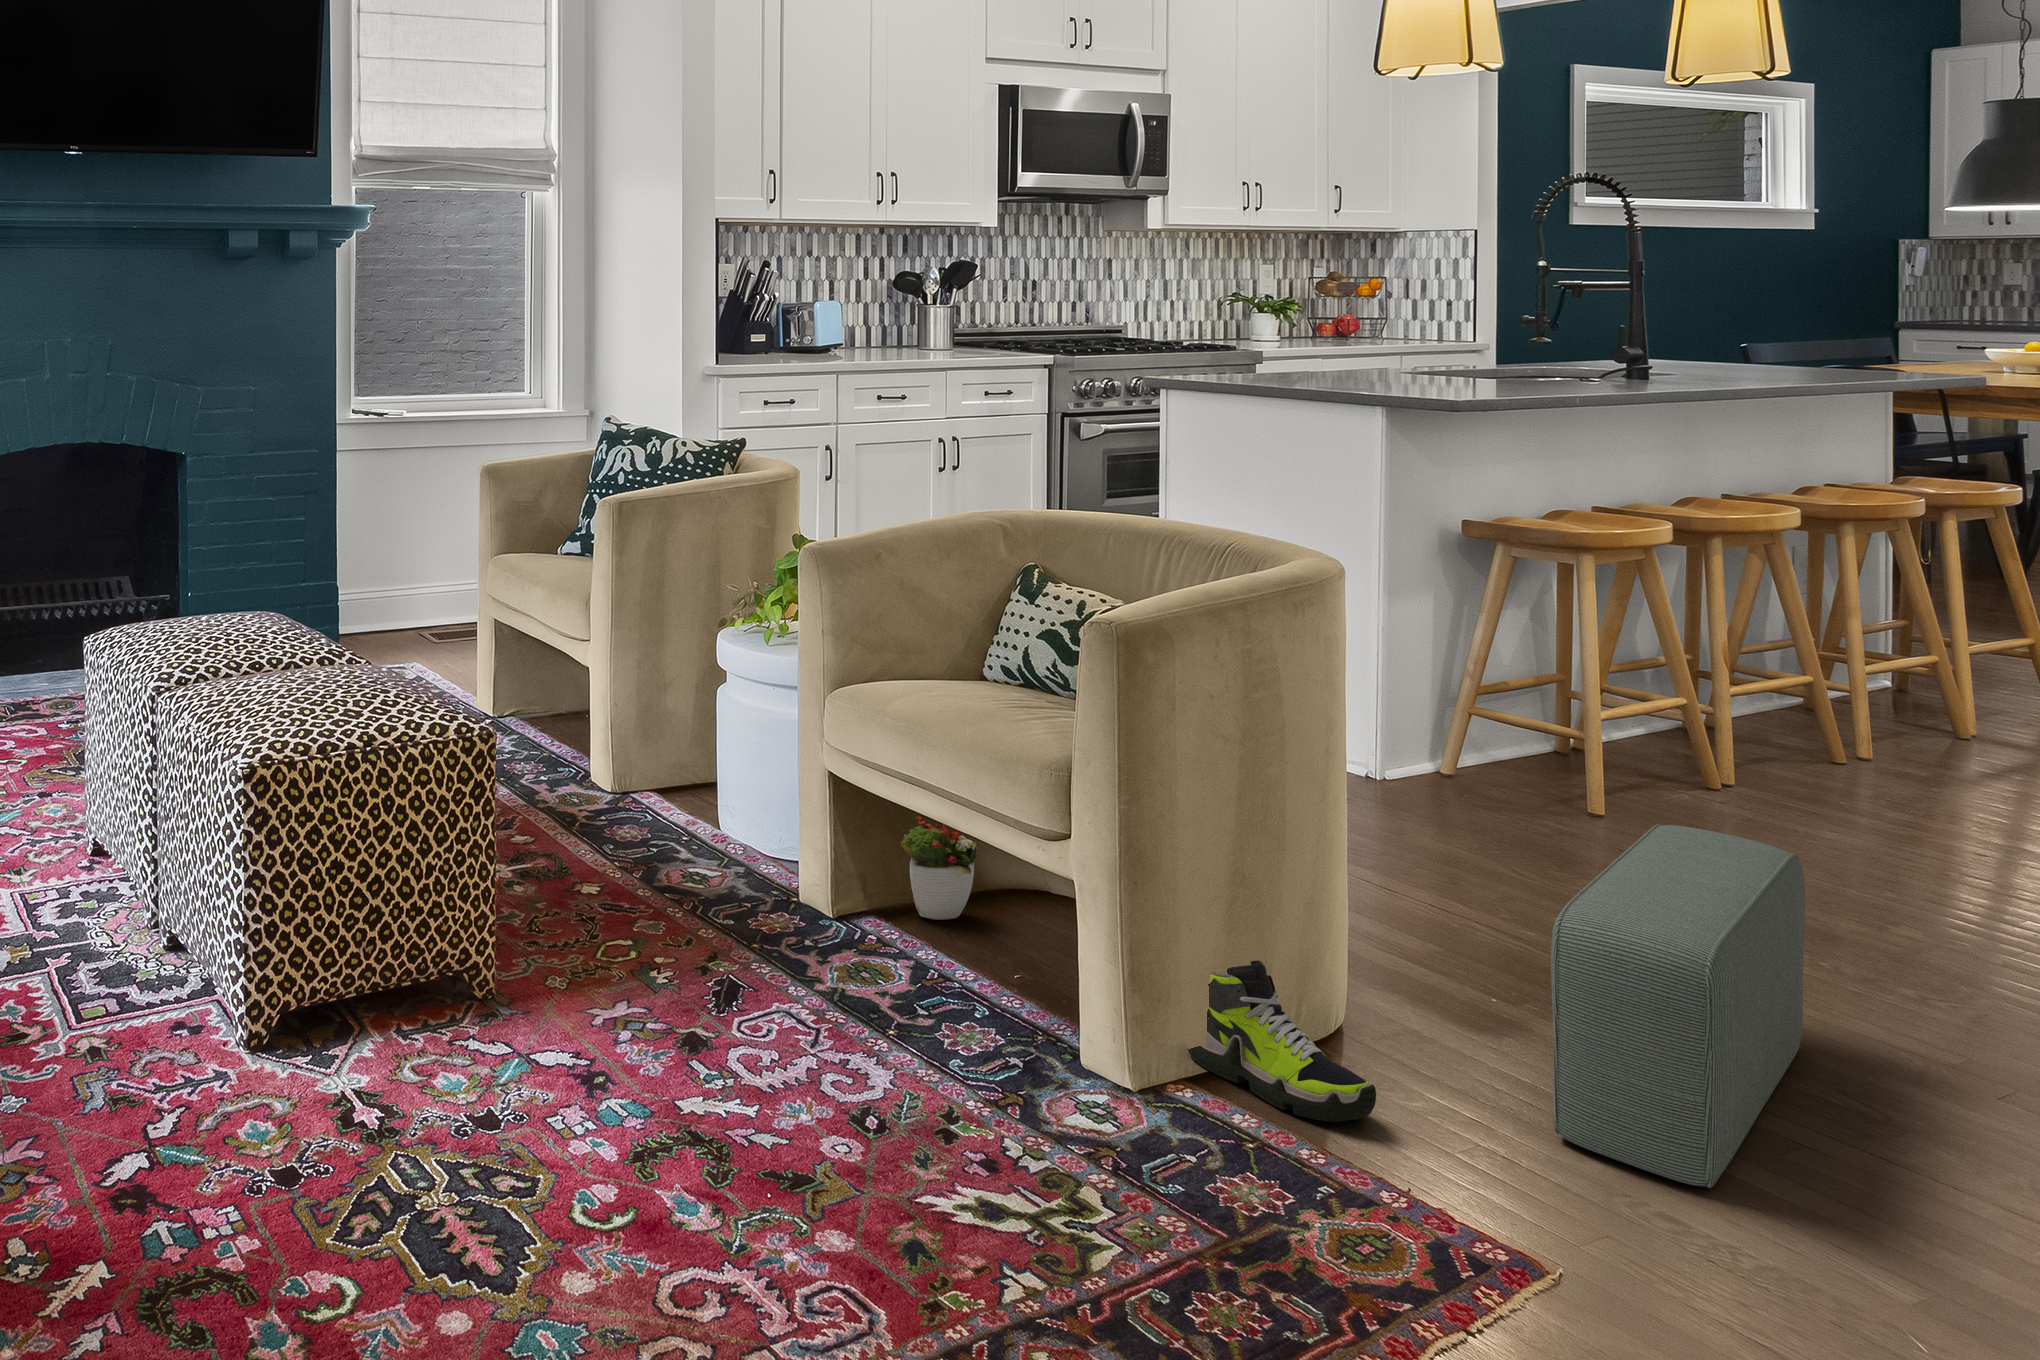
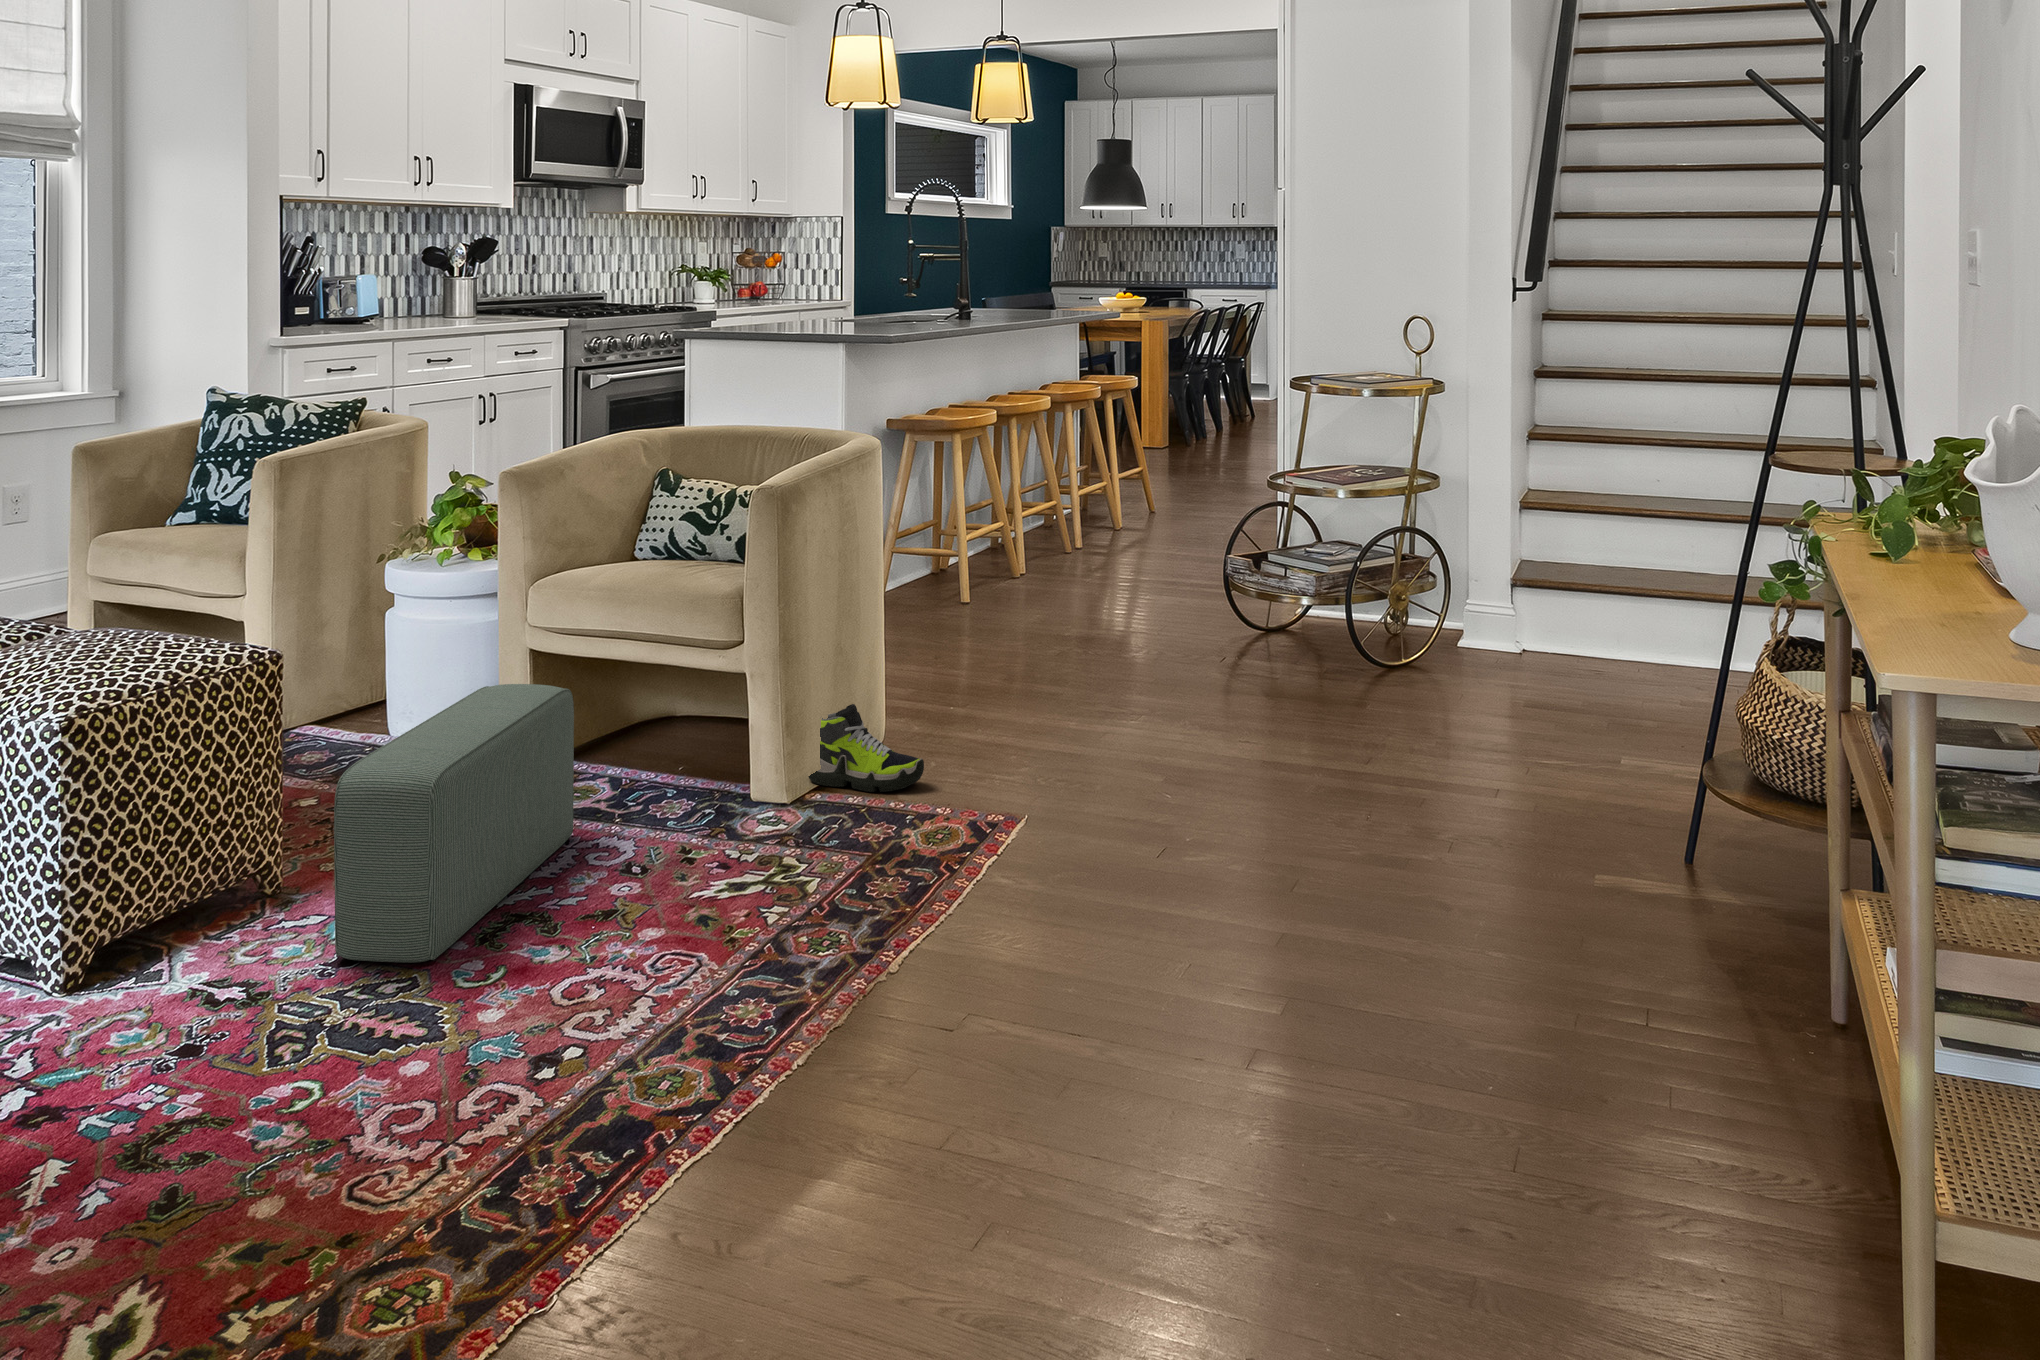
decorative plant: present [901,814,977,920] -> none [584,649,638,755]
pouf: present [1551,824,1805,1188] -> present [334,684,574,963]

